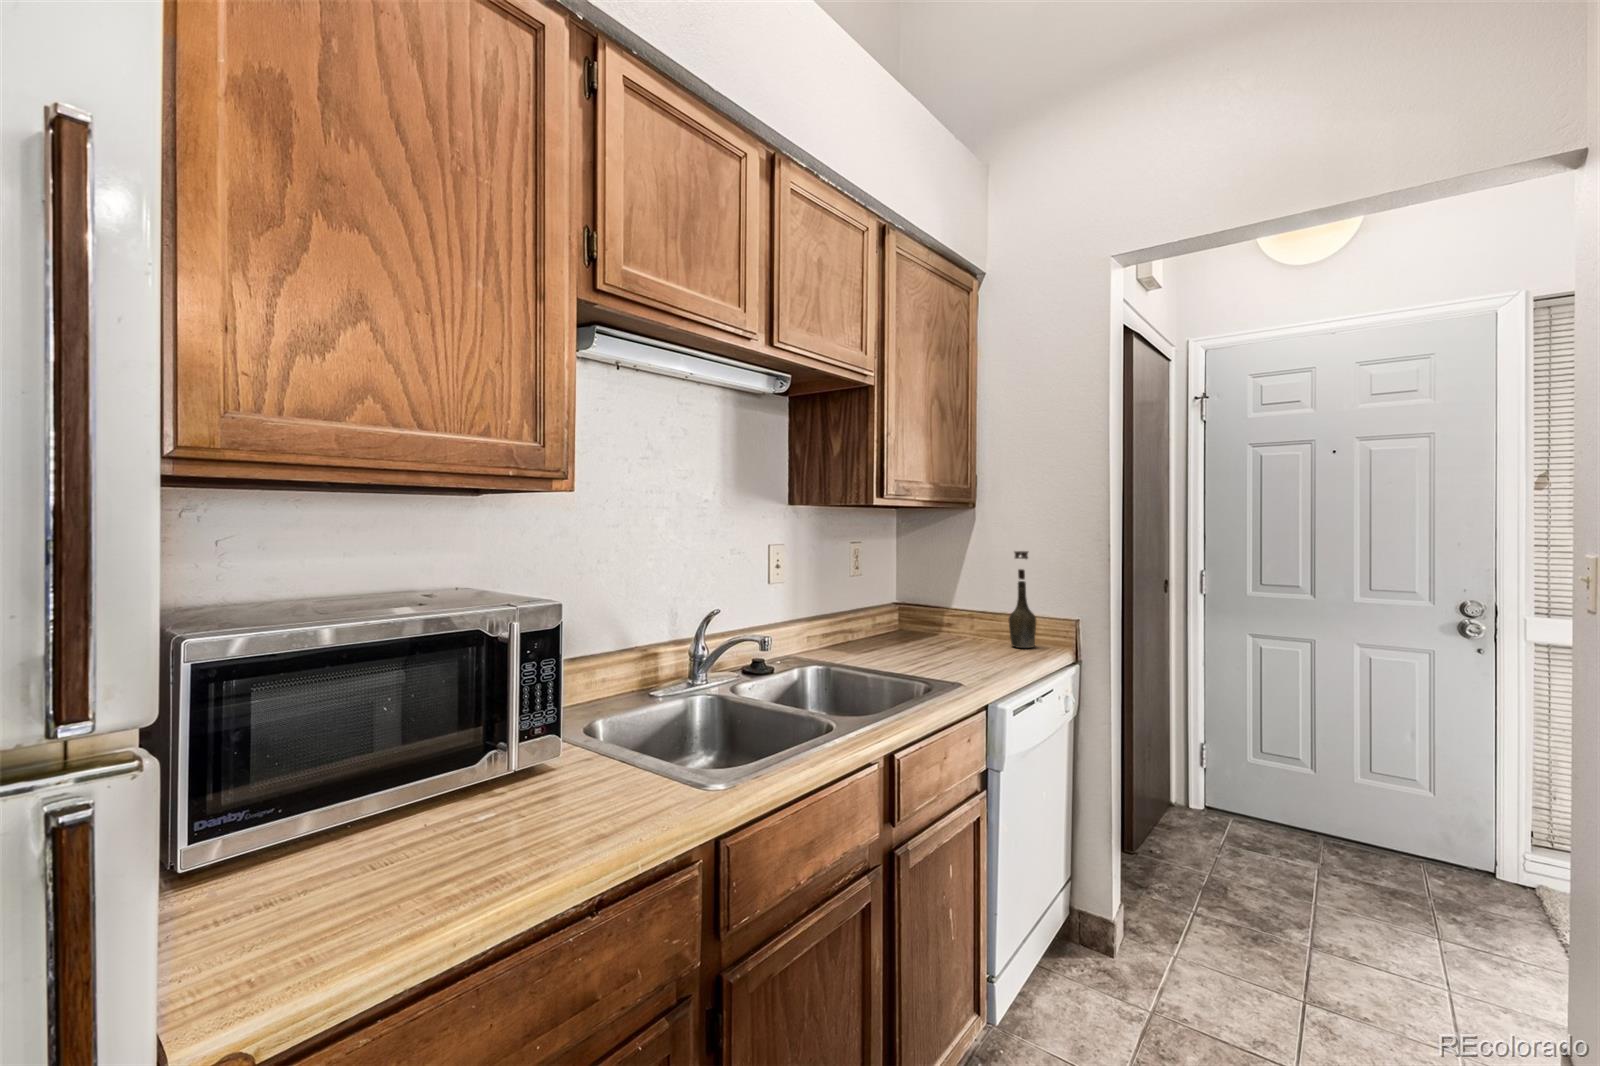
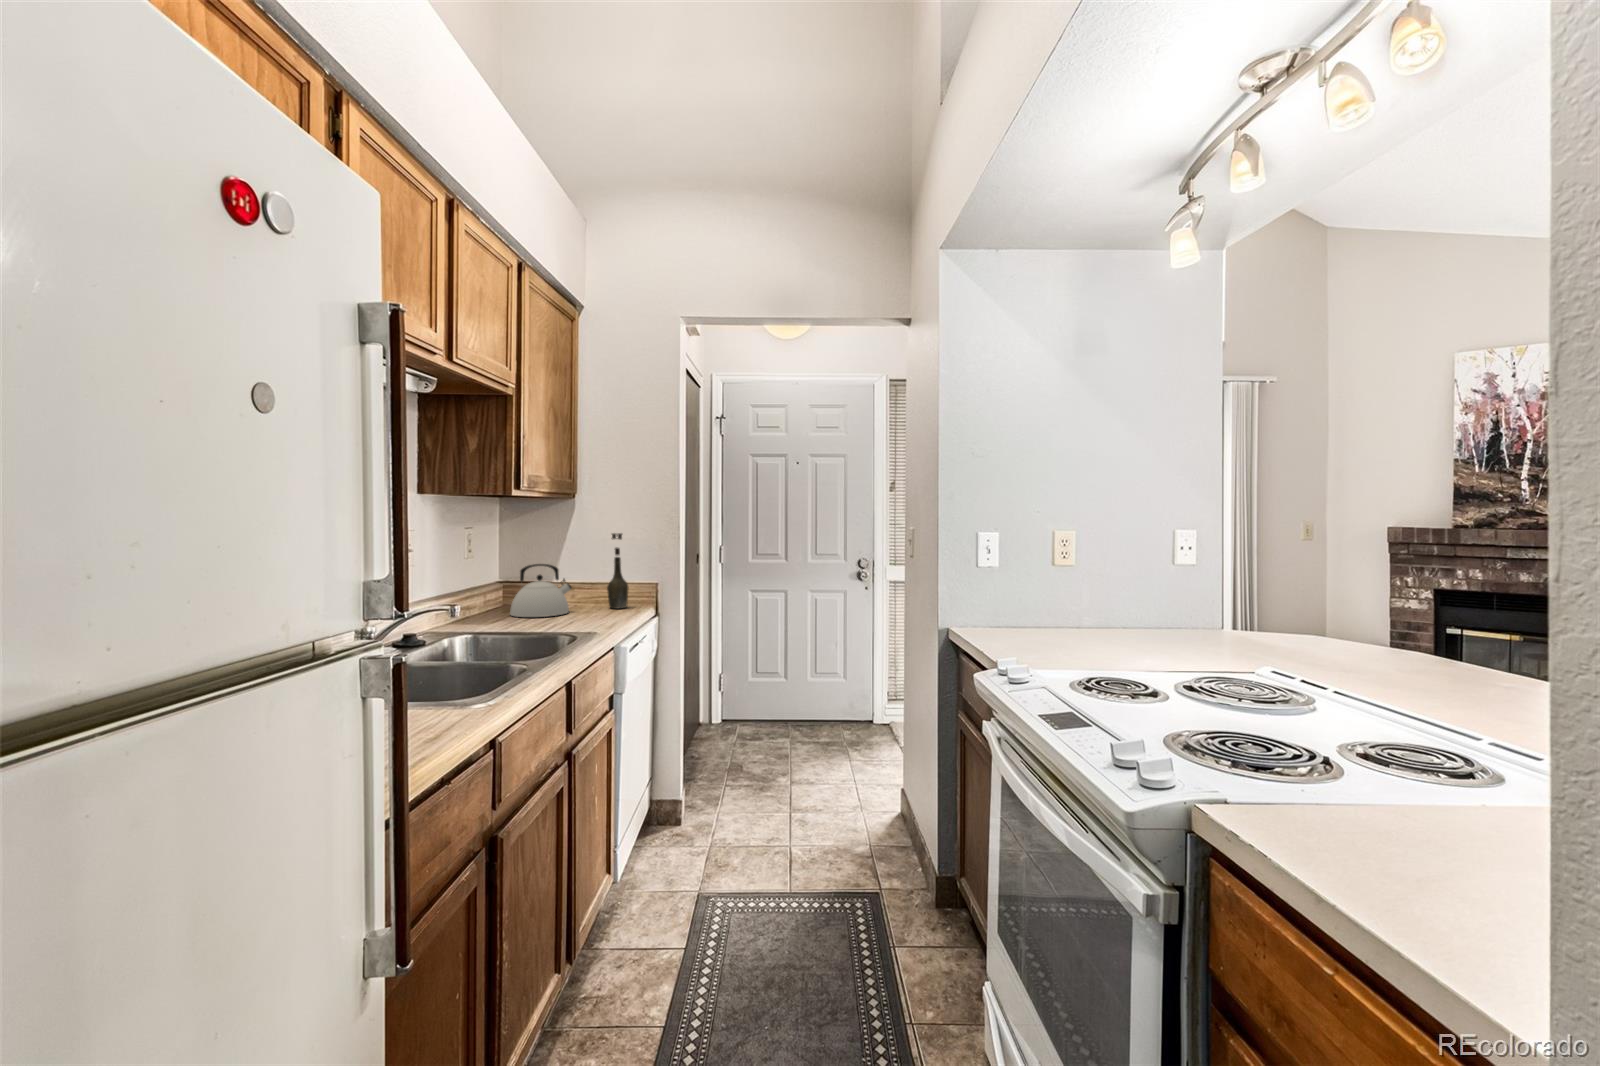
kettle: none [893,587,963,651] -> present [510,564,571,617]

